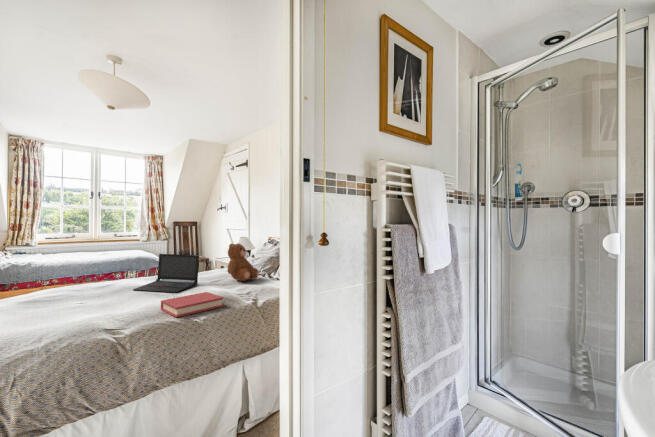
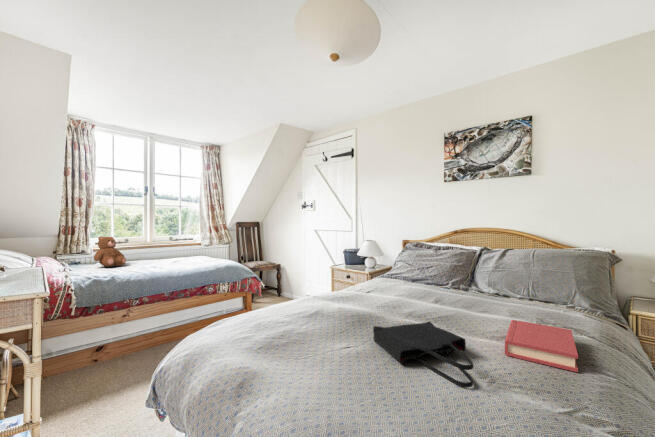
teddy bear: present [227,244,259,281] -> present [94,236,126,267]
laptop: present [133,254,199,293] -> none [363,263,437,320]
tote bag: none [81,291,149,320] -> present [373,322,473,387]

